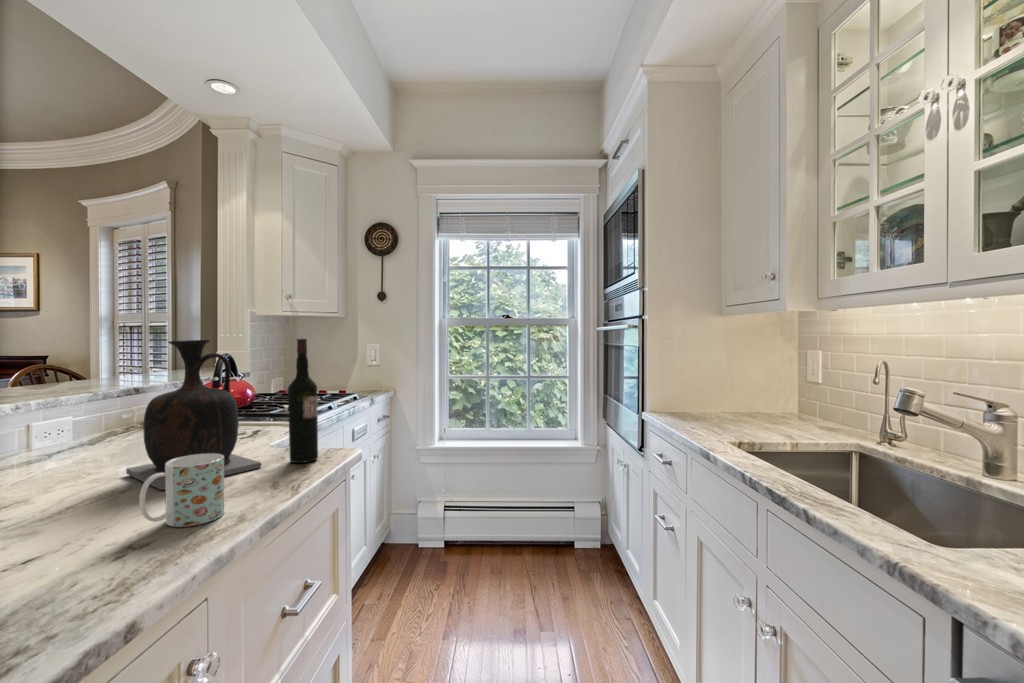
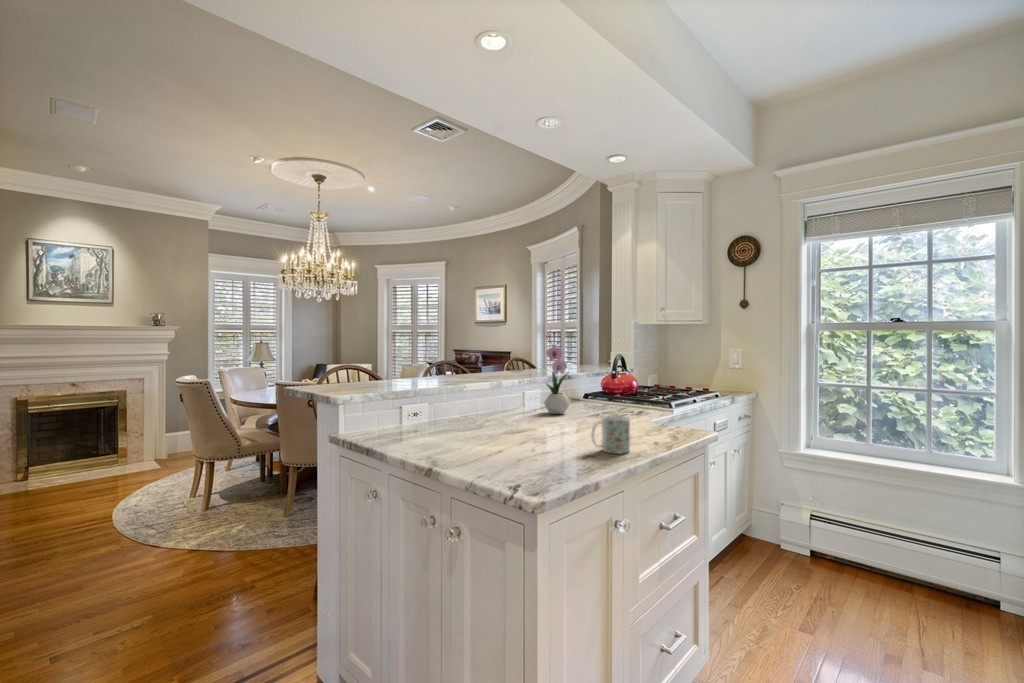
flower arrangement: none [66,320,128,458] -> present [544,335,571,414]
wine bottle: present [288,339,318,463] -> none [664,348,684,435]
vase: present [126,340,261,490] -> none [575,348,647,435]

